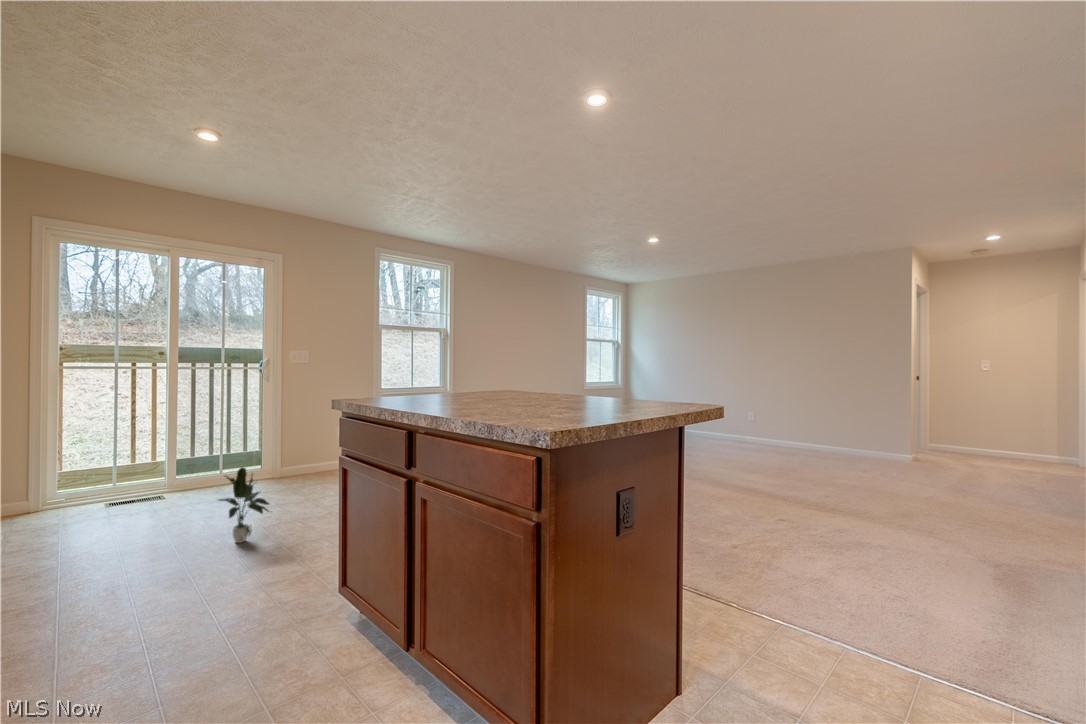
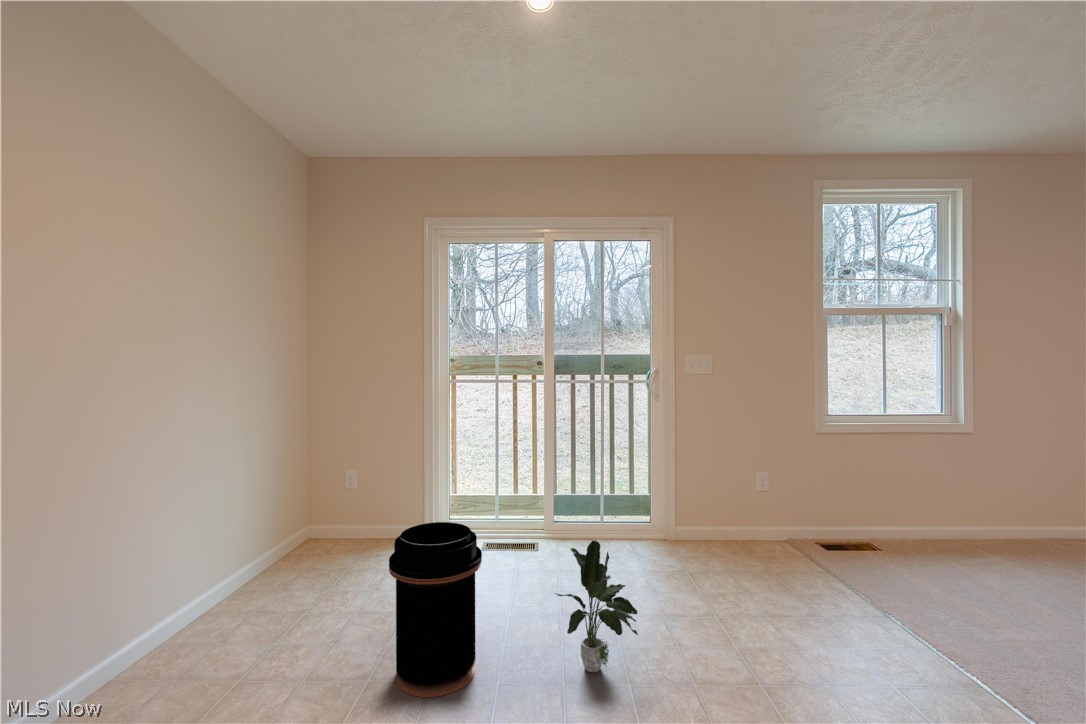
trash can: none [81,470,161,581] -> present [389,522,482,697]

